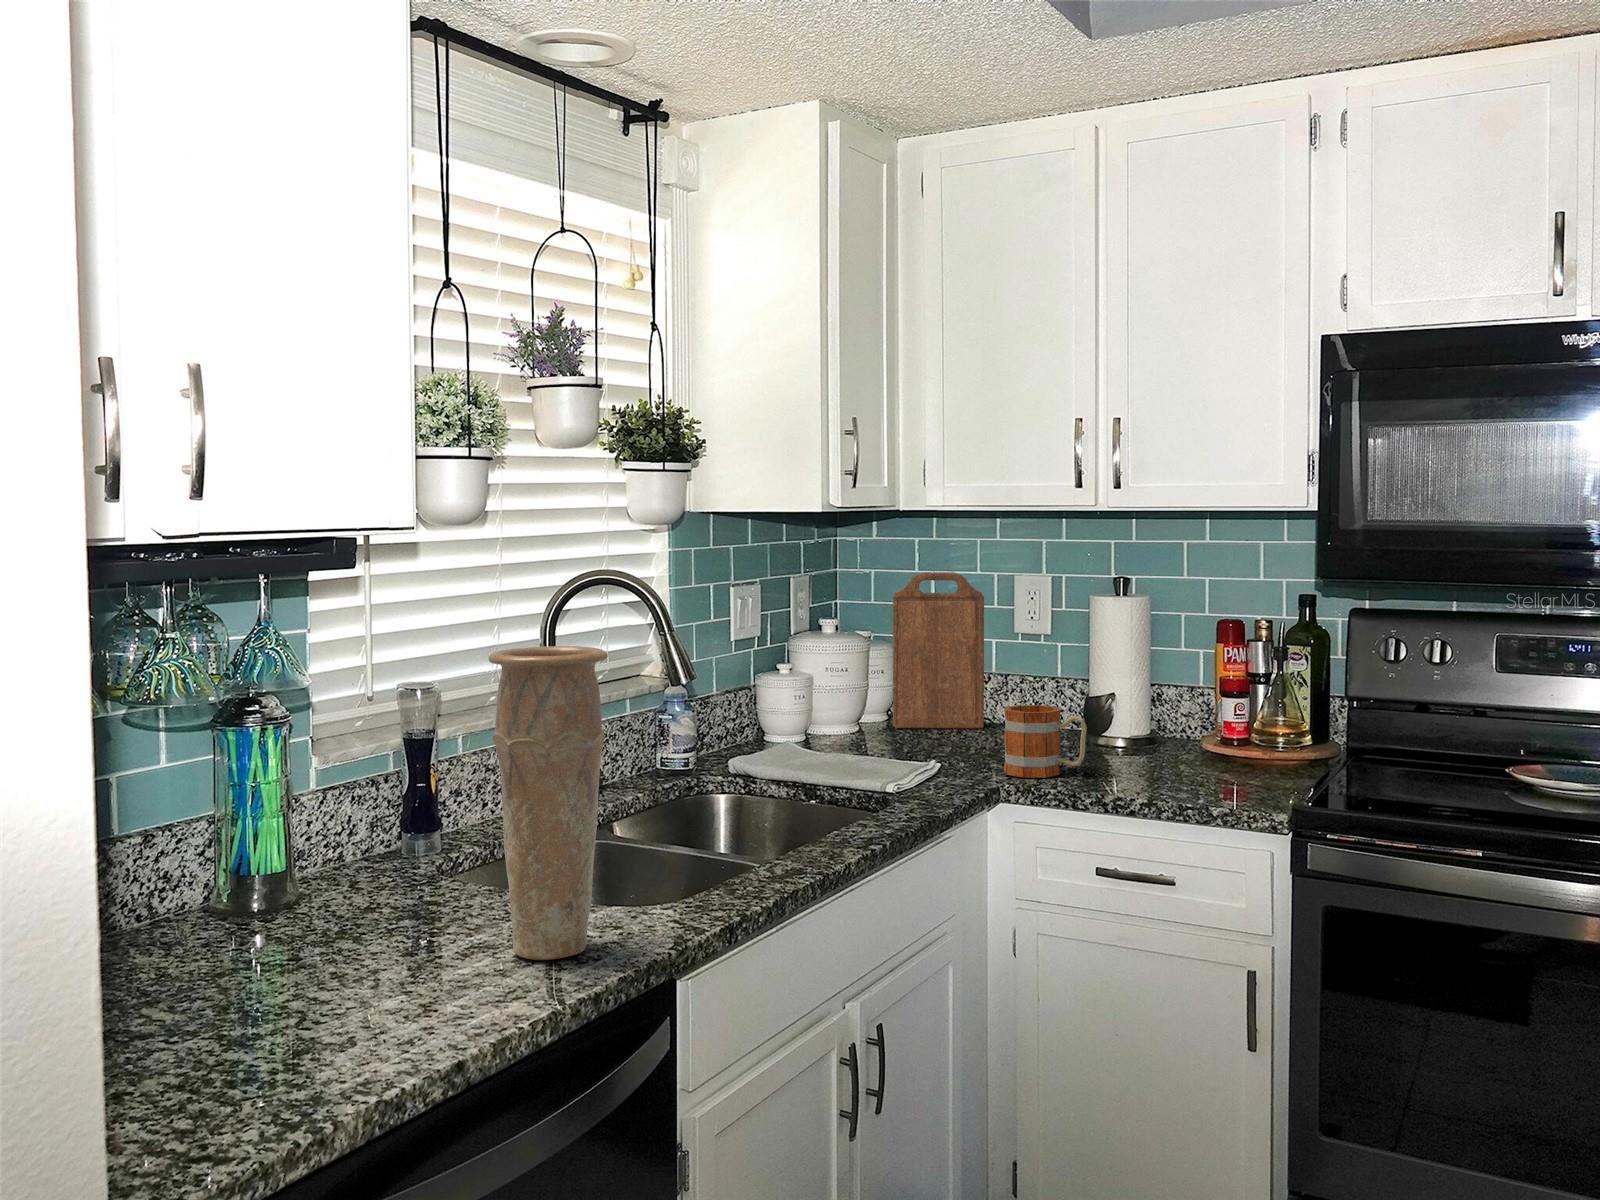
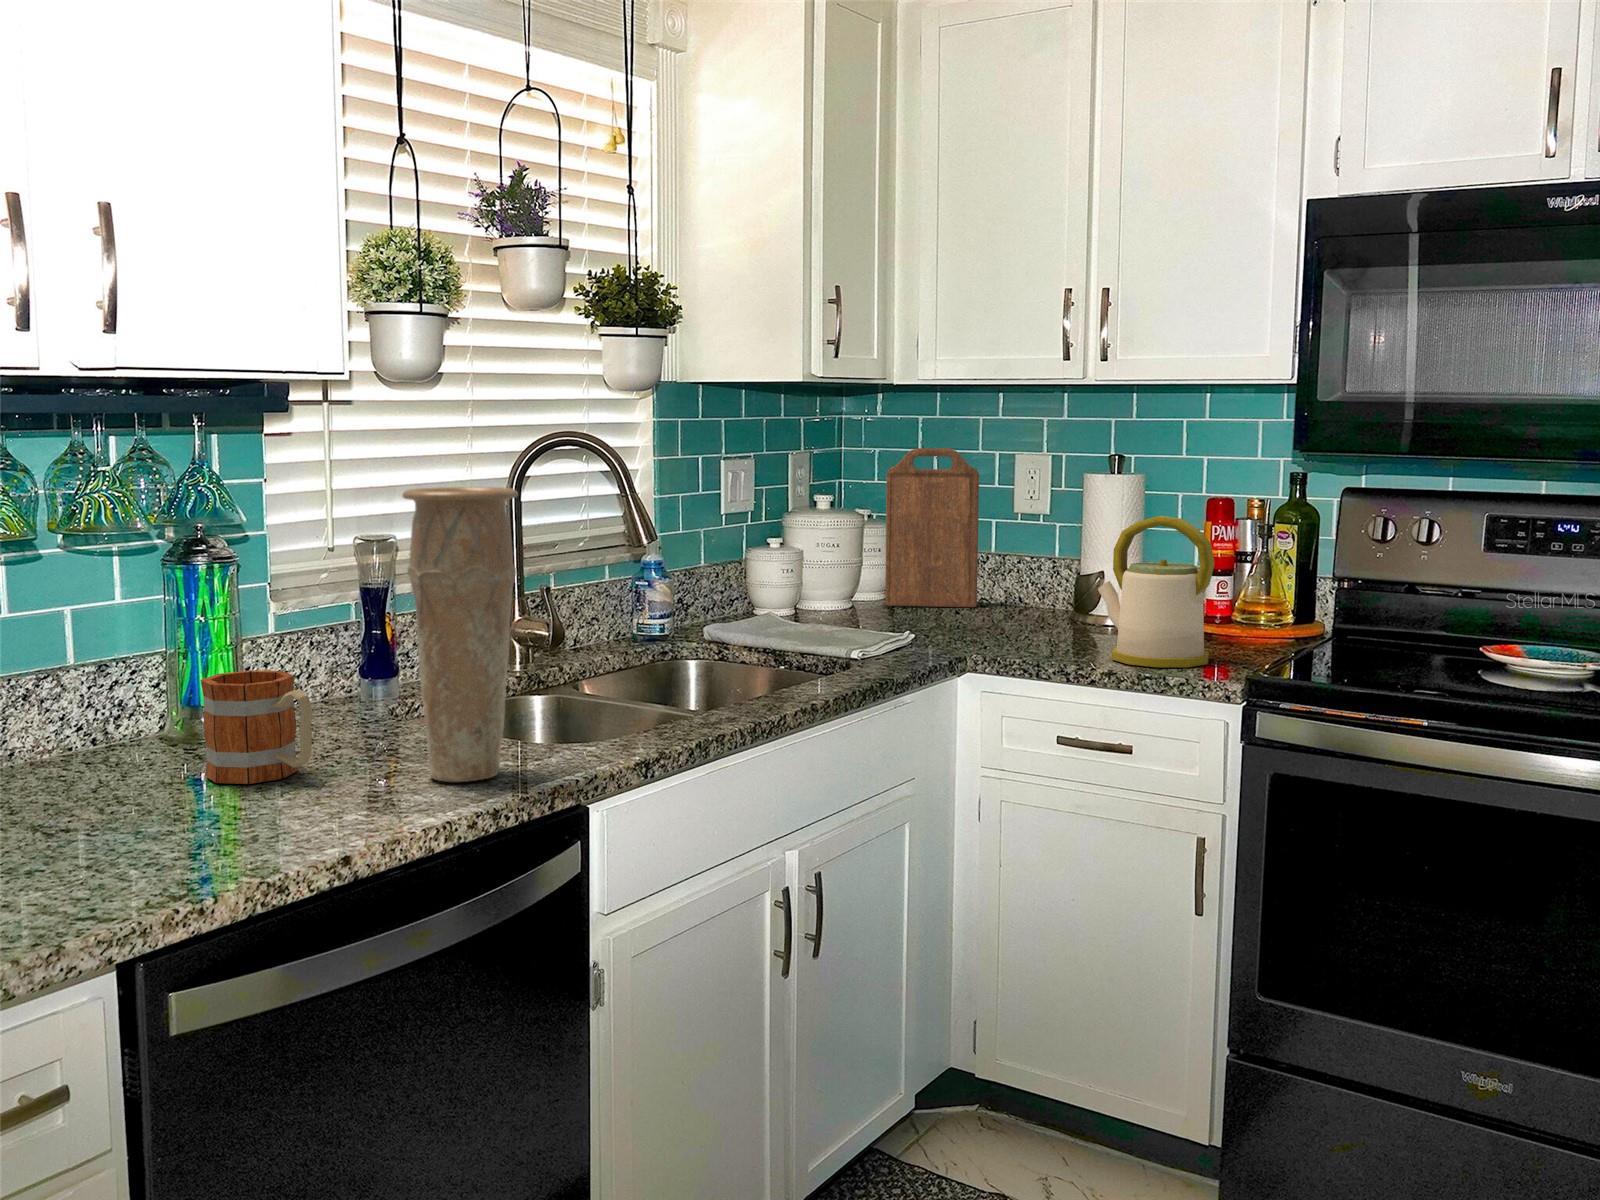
kettle: none [1129,645,1248,797] -> present [1098,516,1215,667]
mug: present [1004,705,1087,778] -> present [201,670,312,784]

